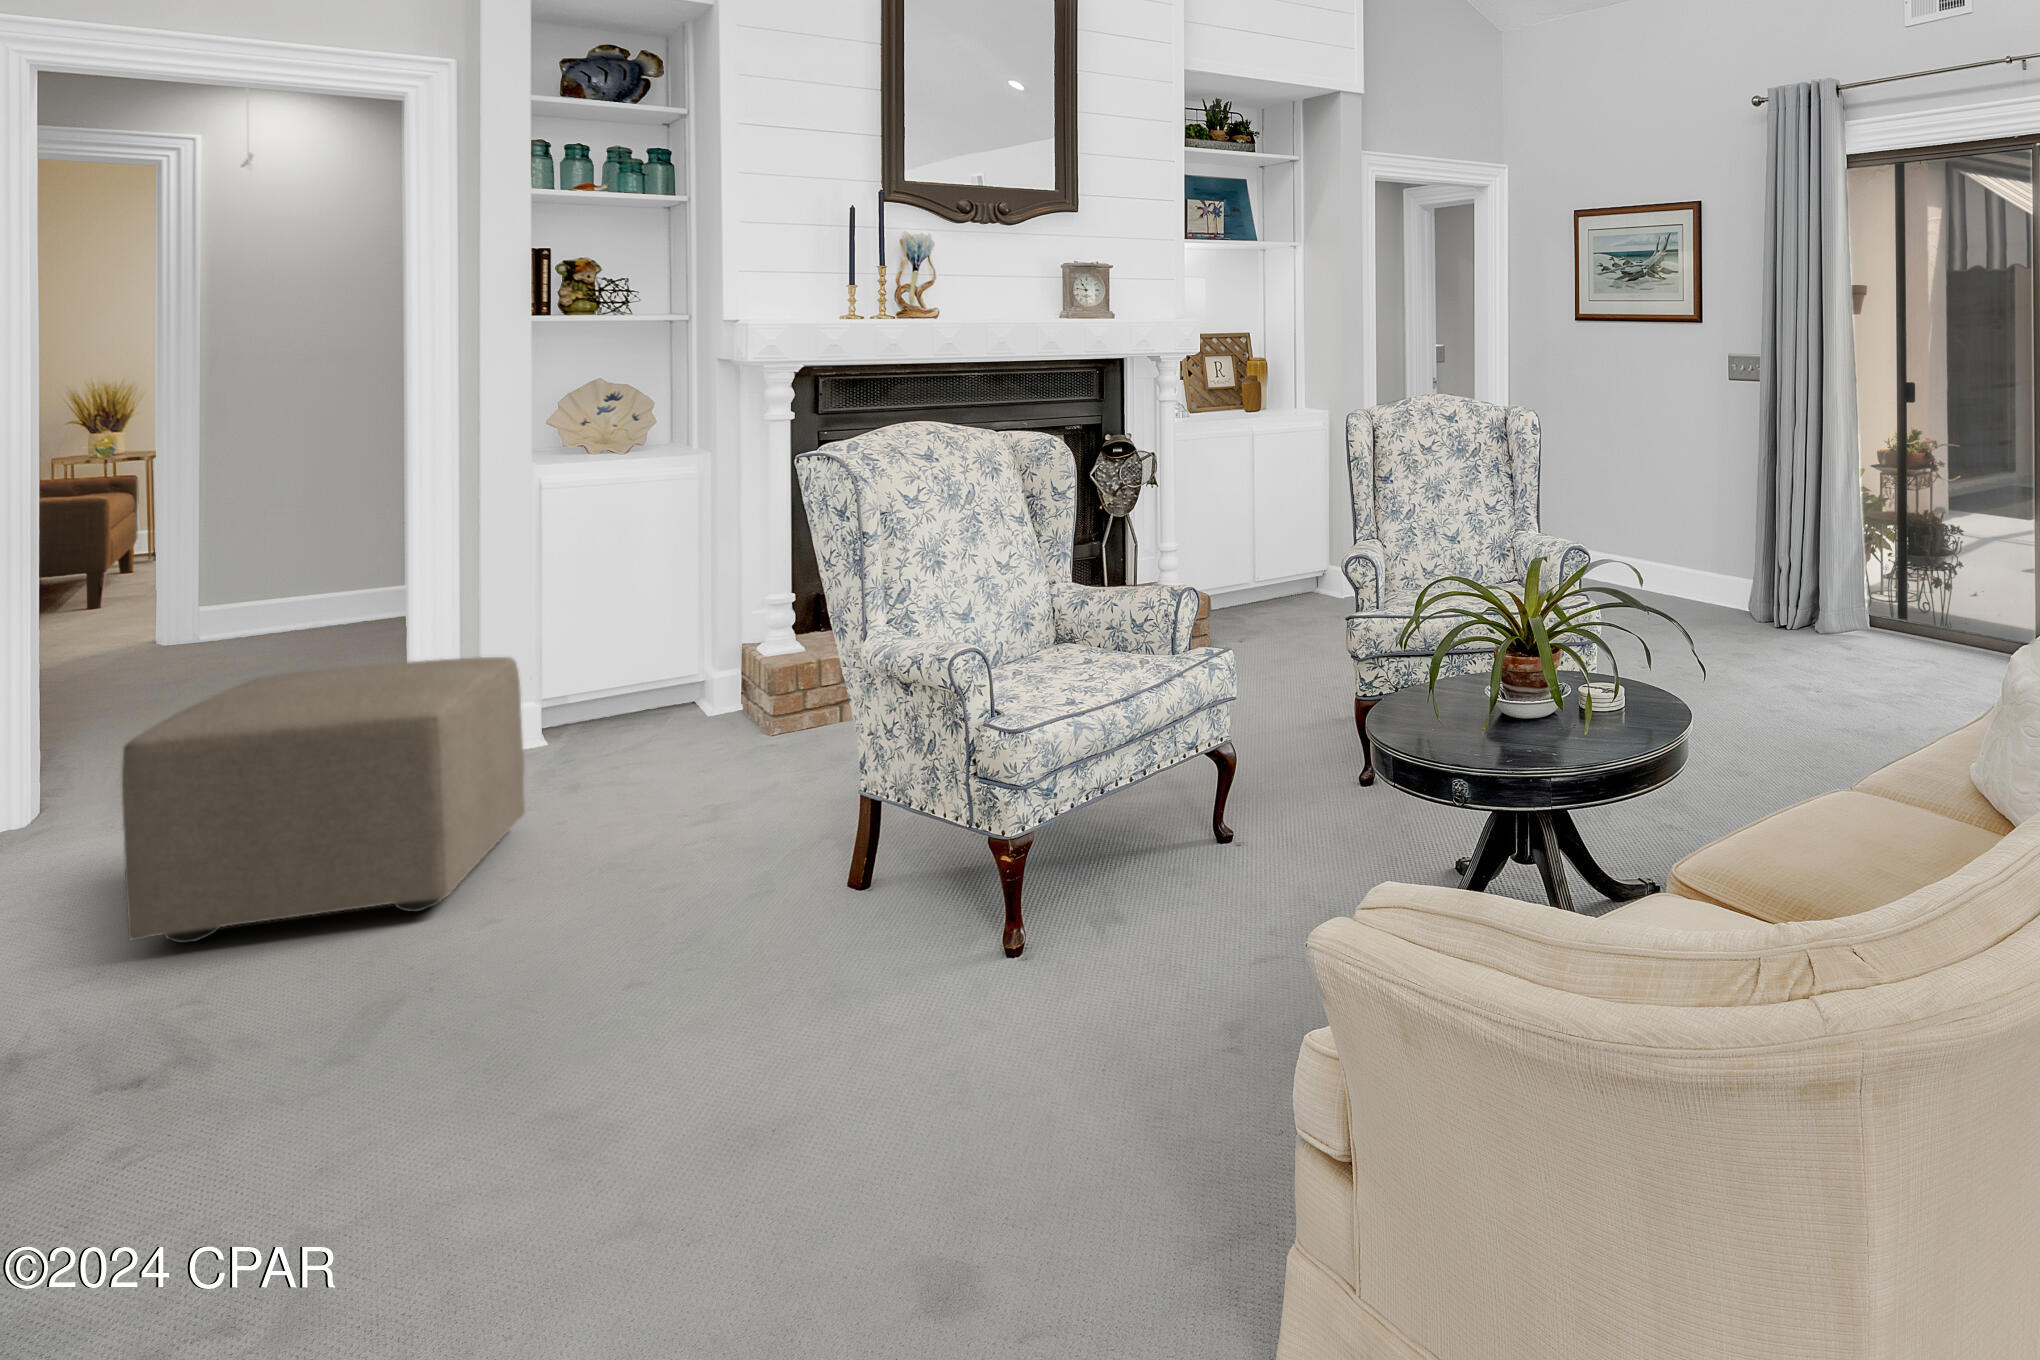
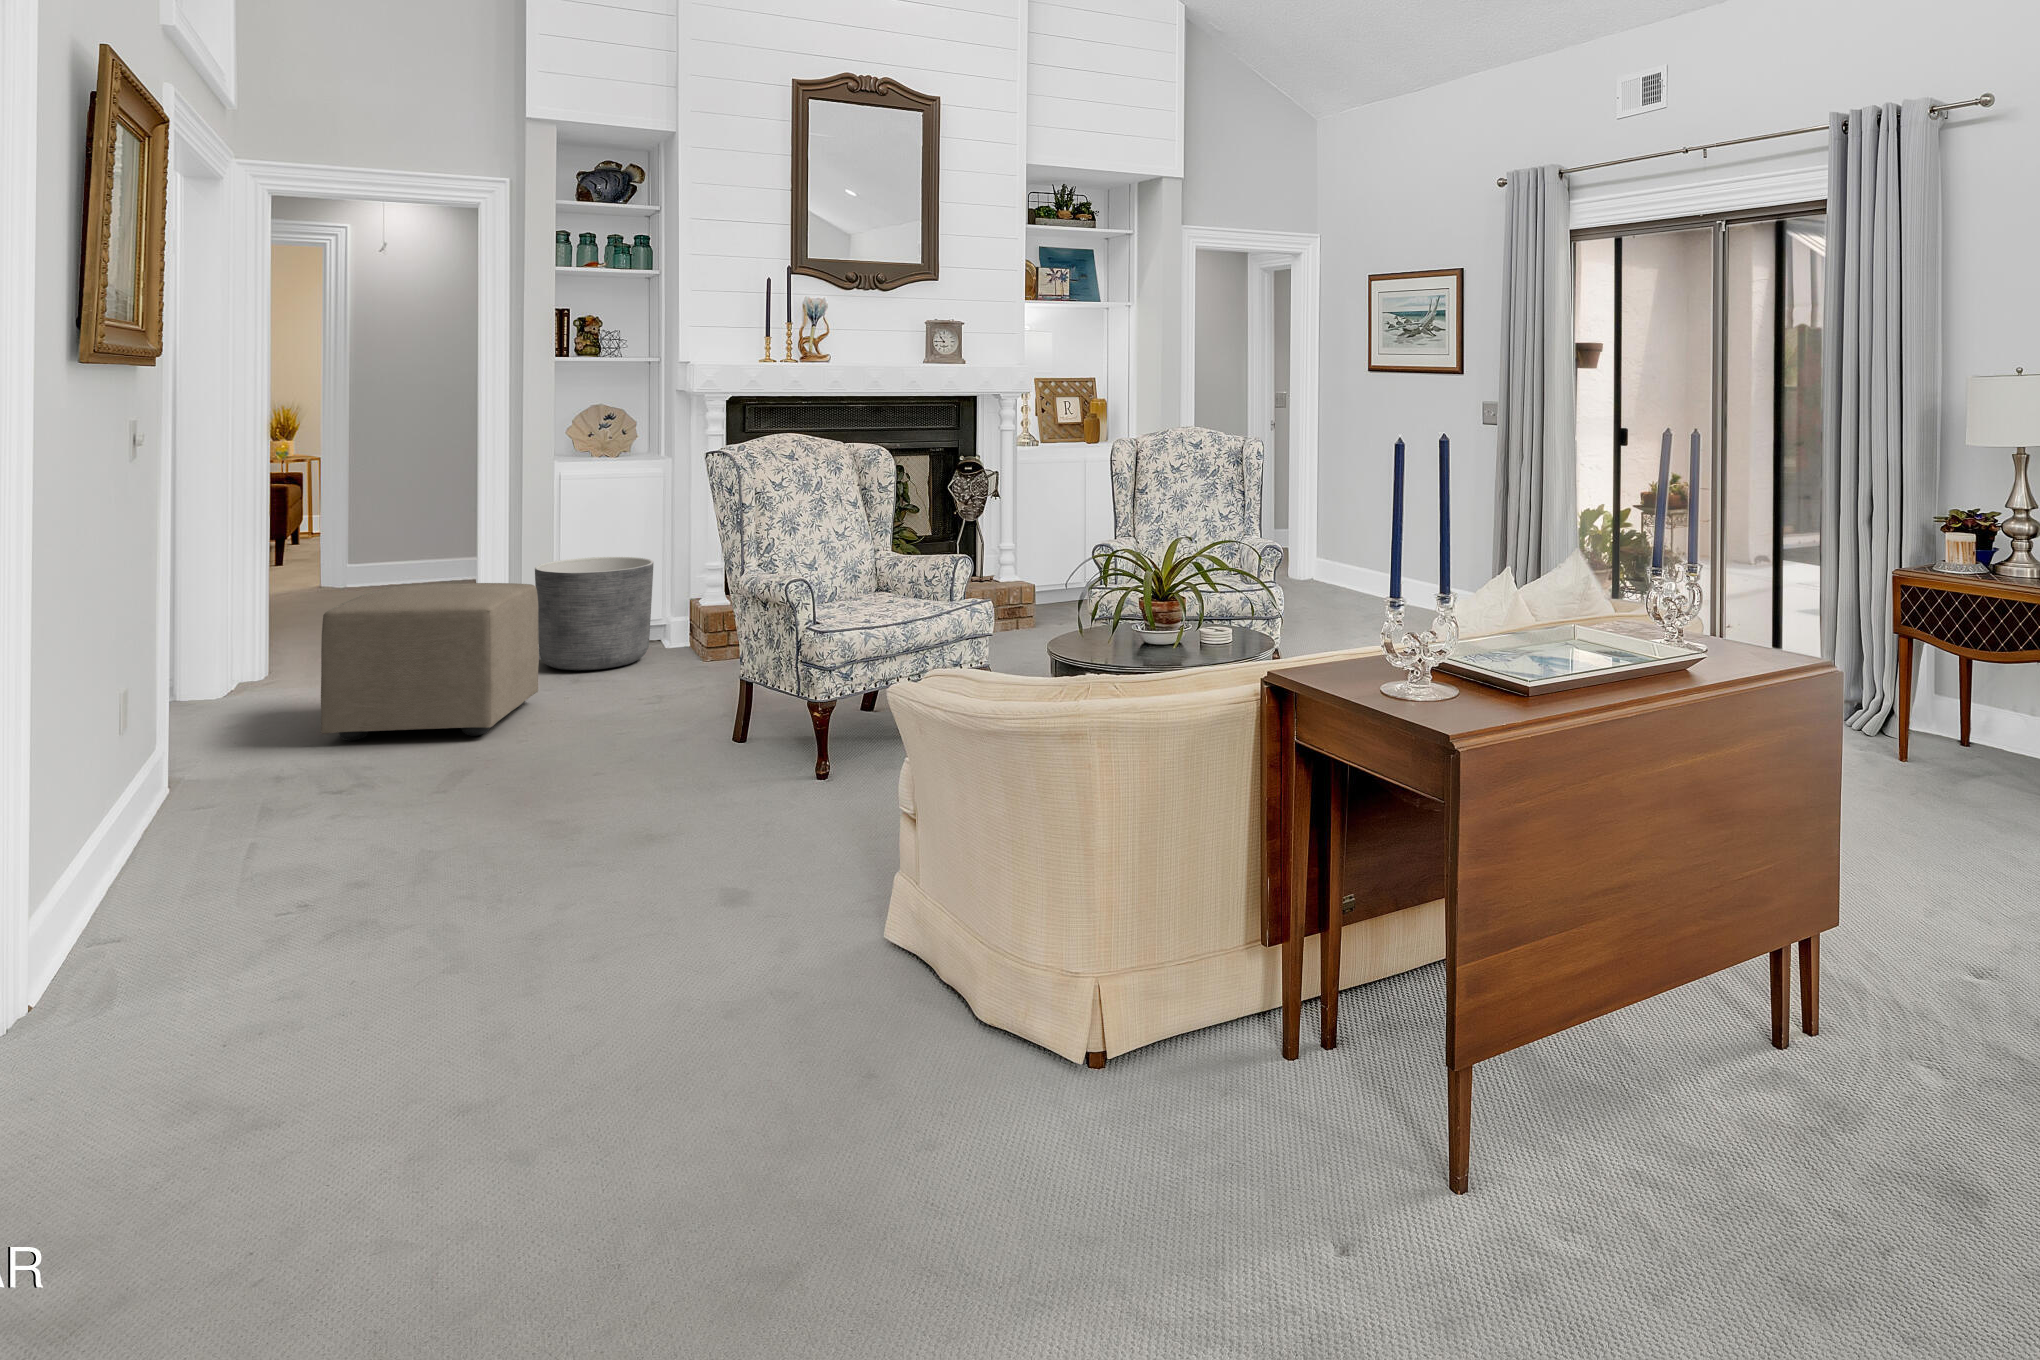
planter: none [511,592,696,762] -> present [535,557,654,670]

